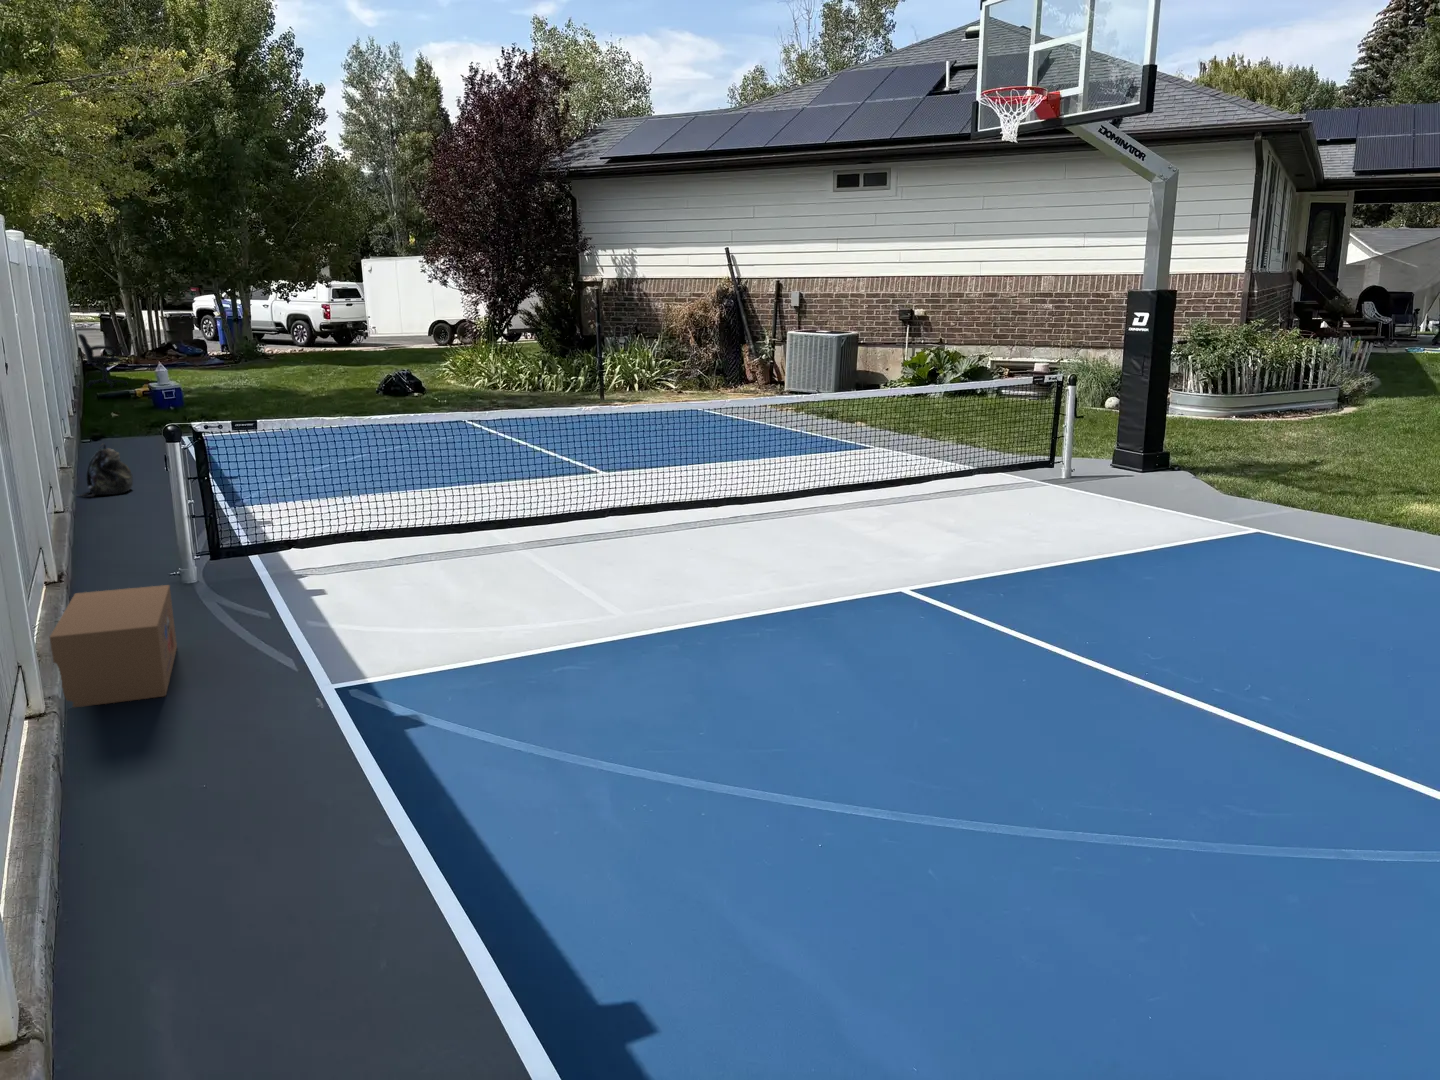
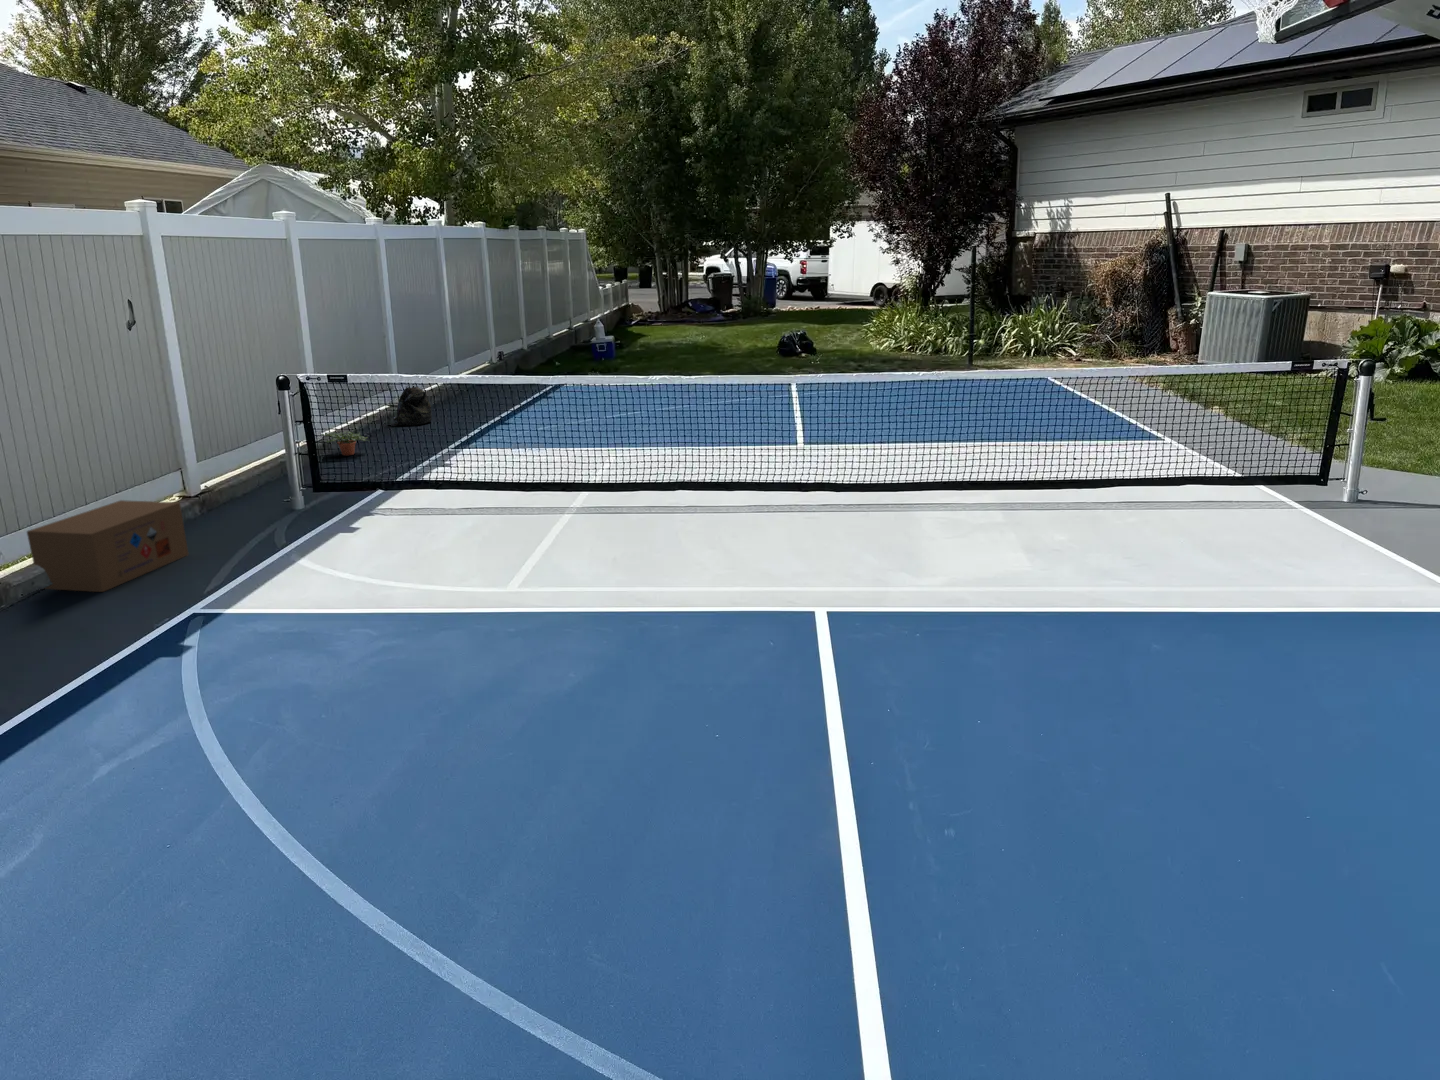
chair: present [78,334,127,388] -> none [575,291,609,337]
potted plant: none [71,502,137,532] -> present [321,431,366,456]

